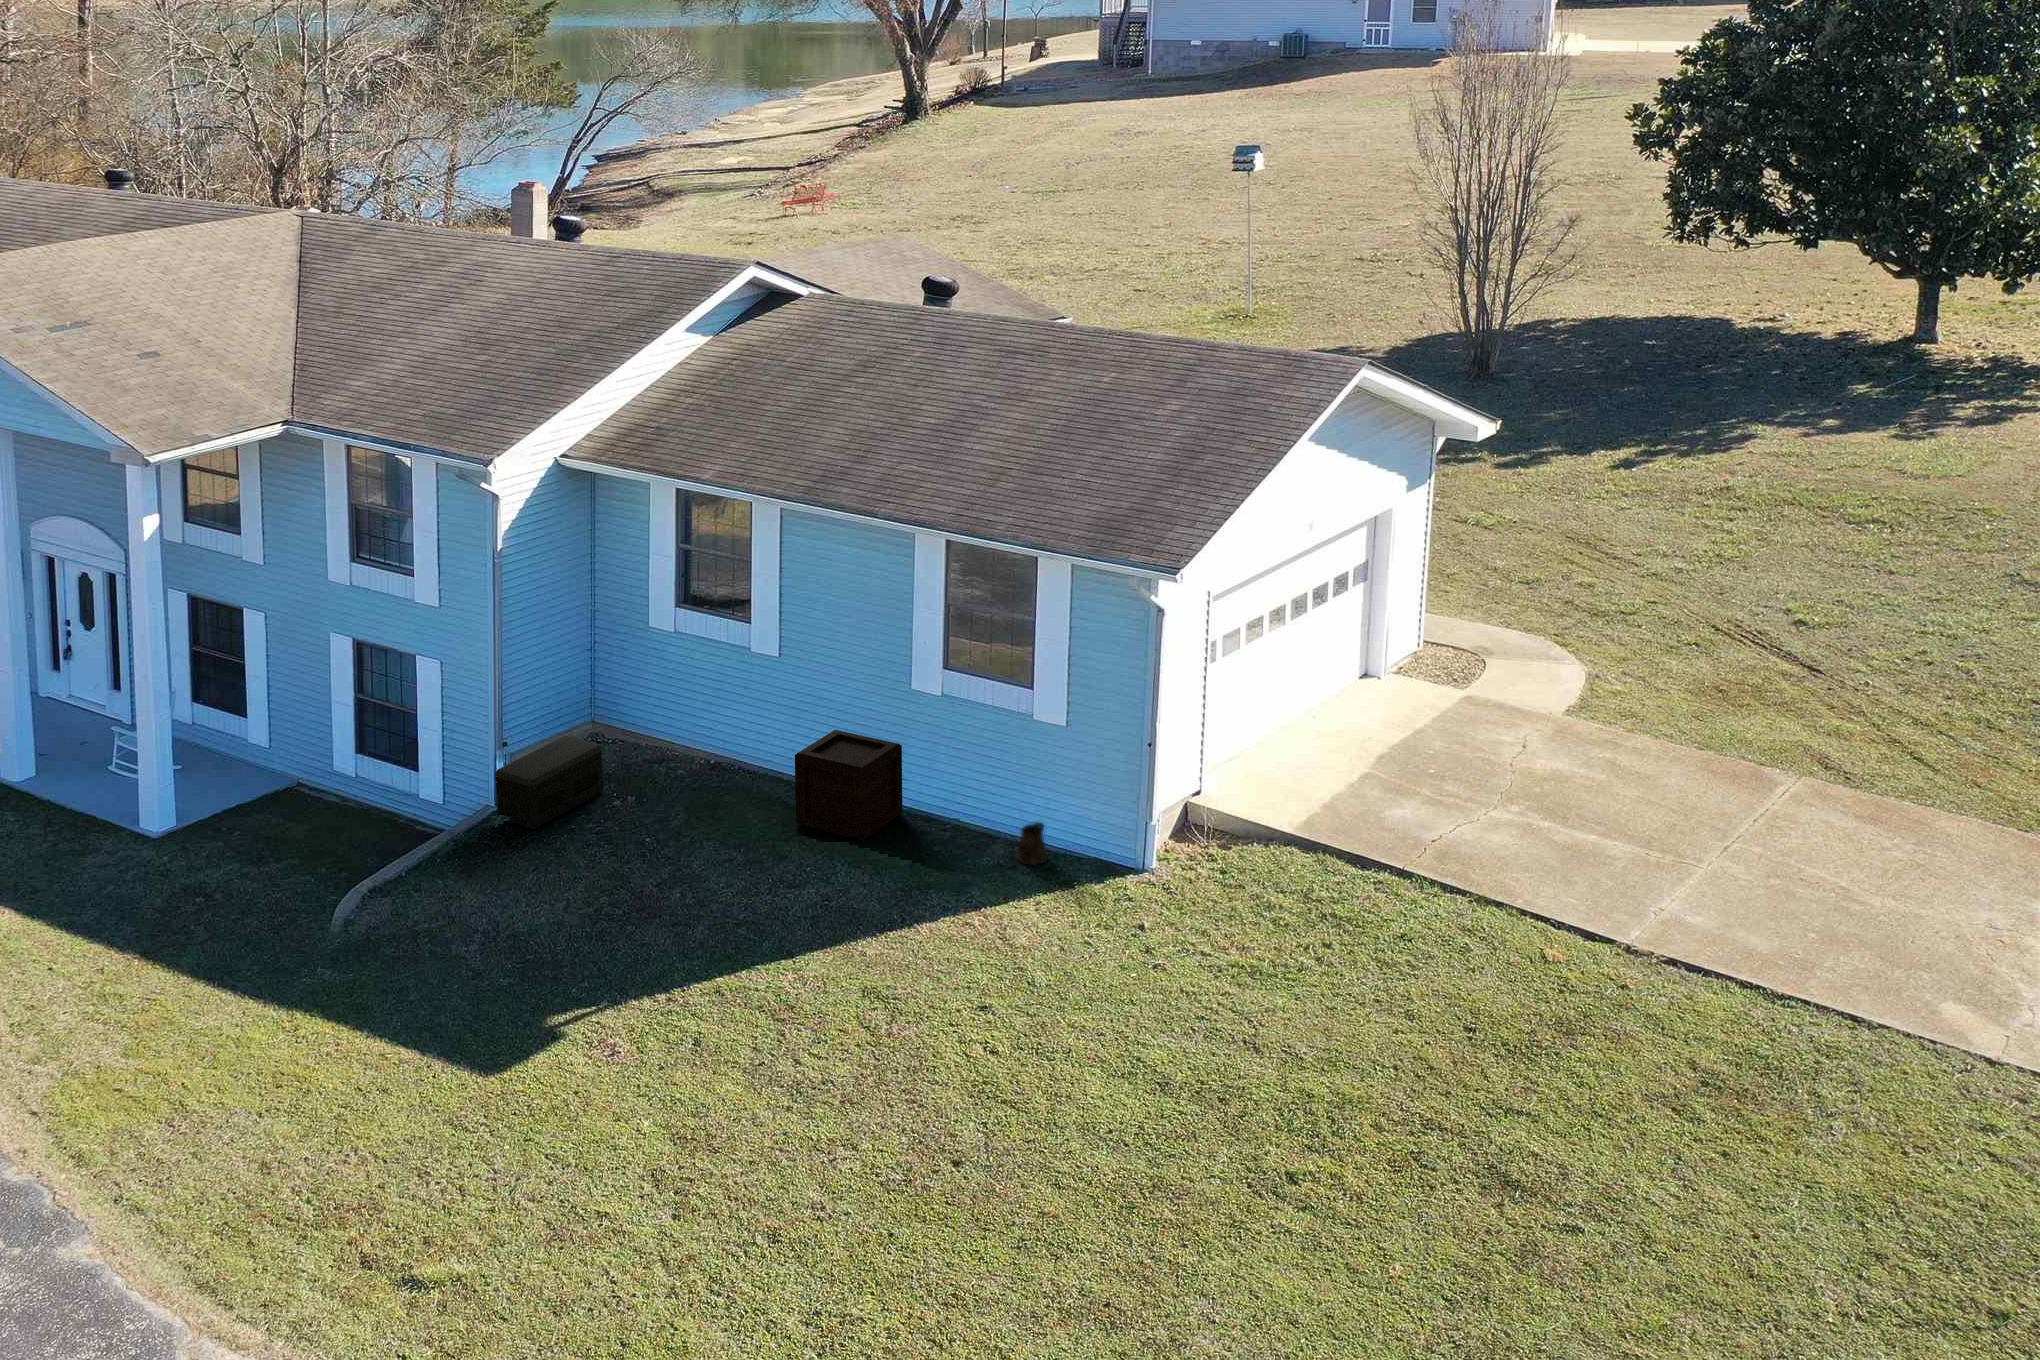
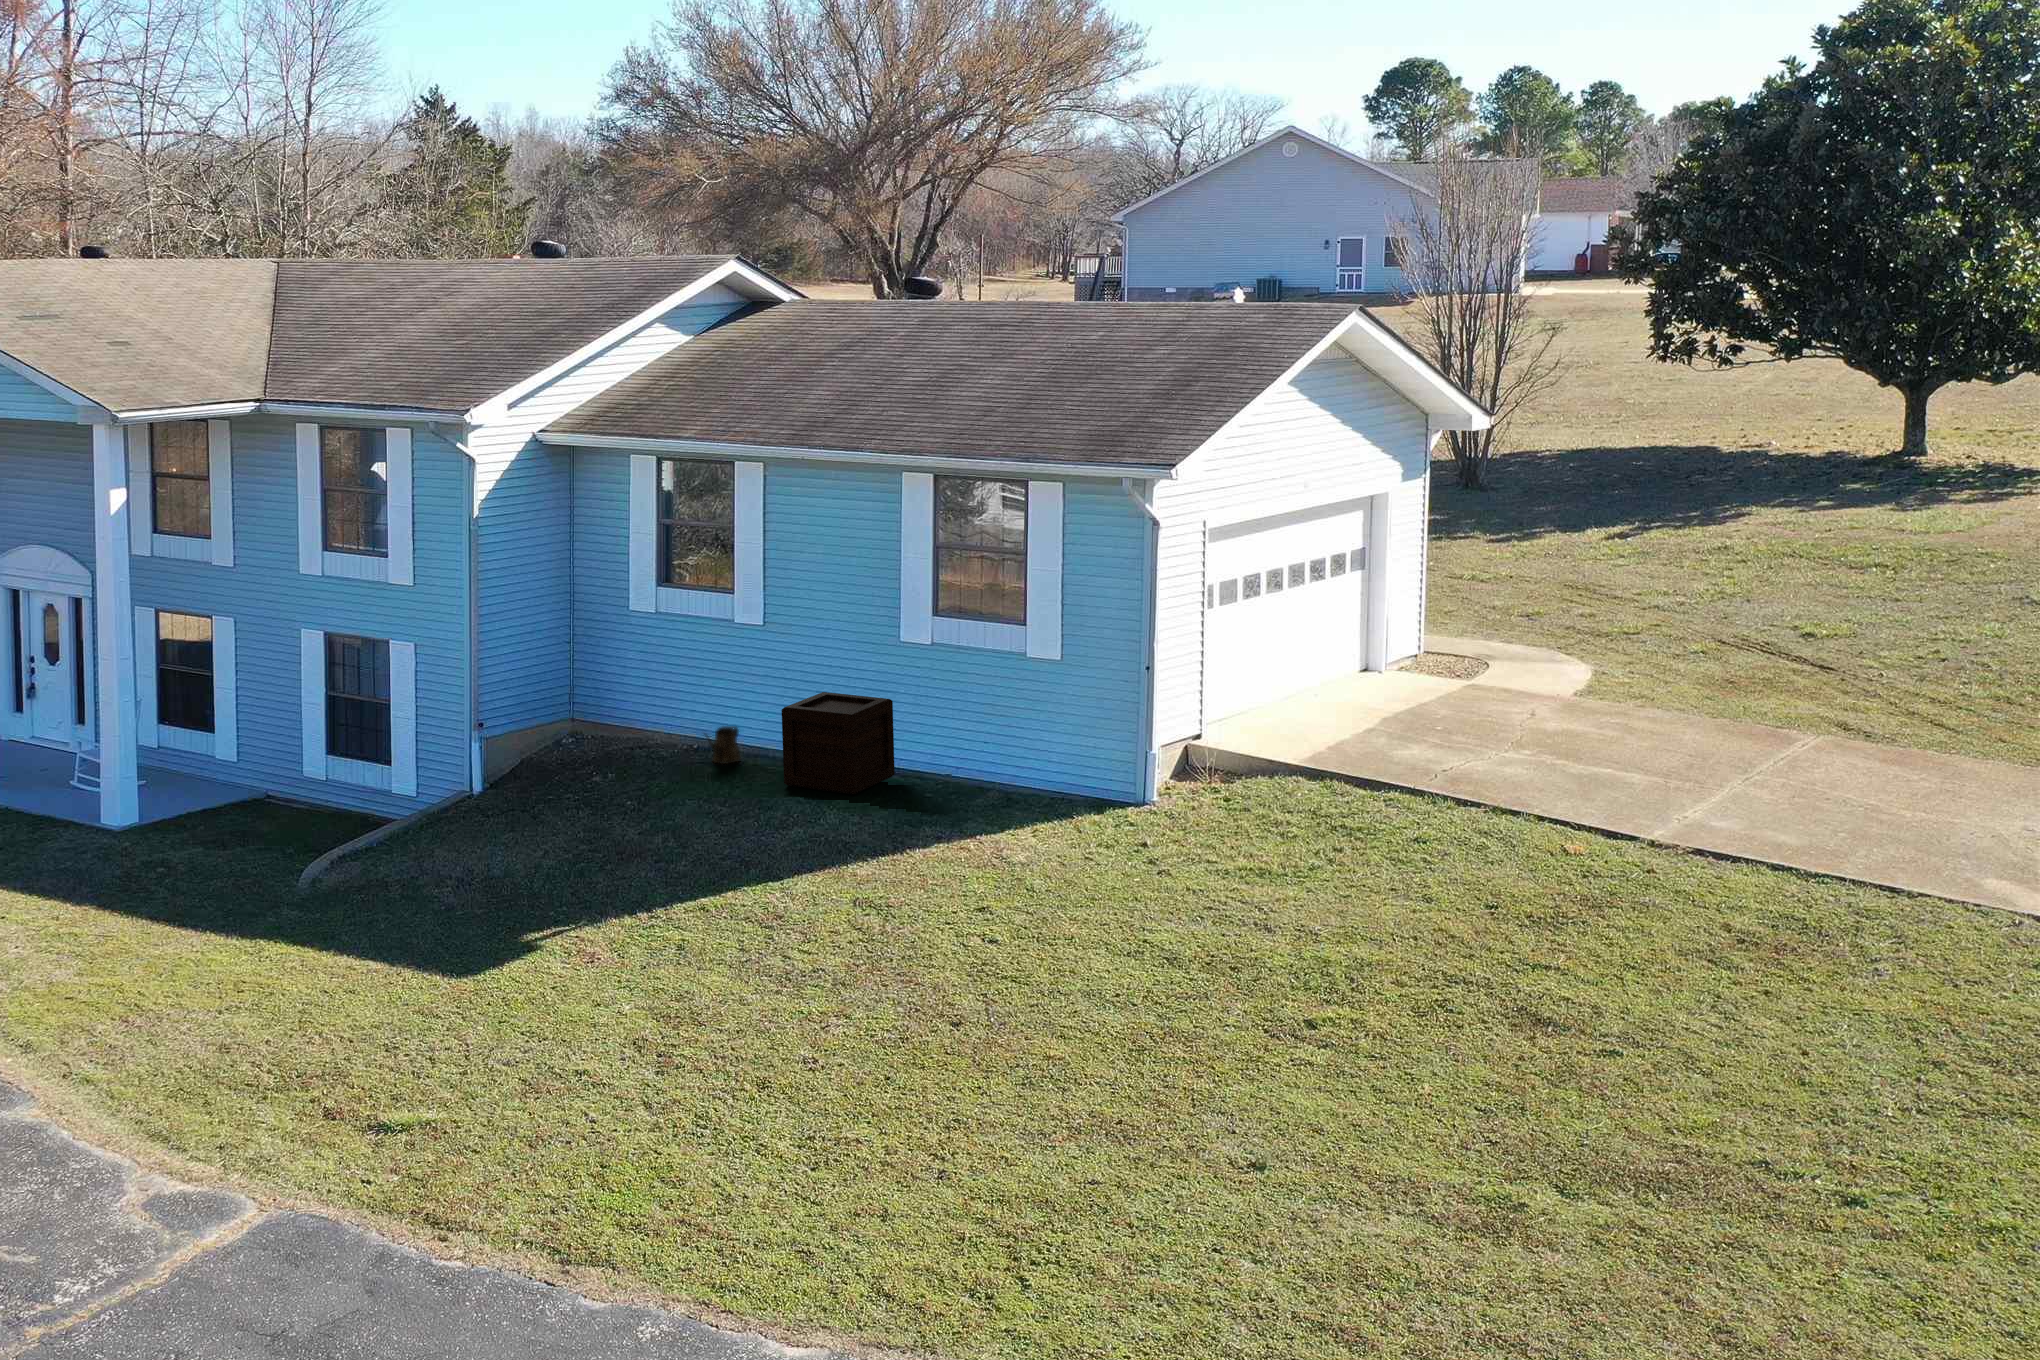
storage bench: present [495,736,603,830] -> none [471,724,584,808]
watering can: present [1015,822,1048,865] -> present [707,726,741,764]

